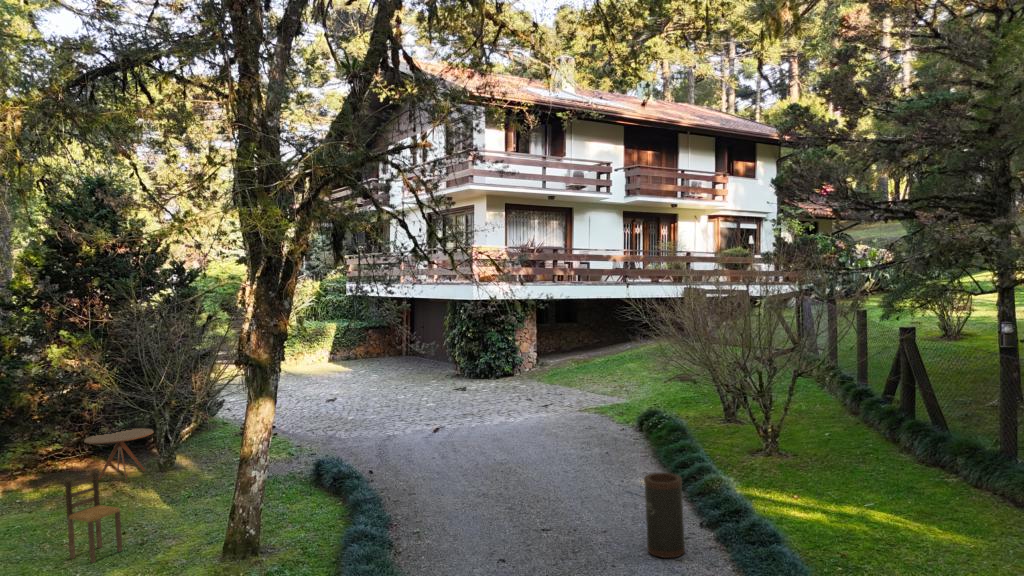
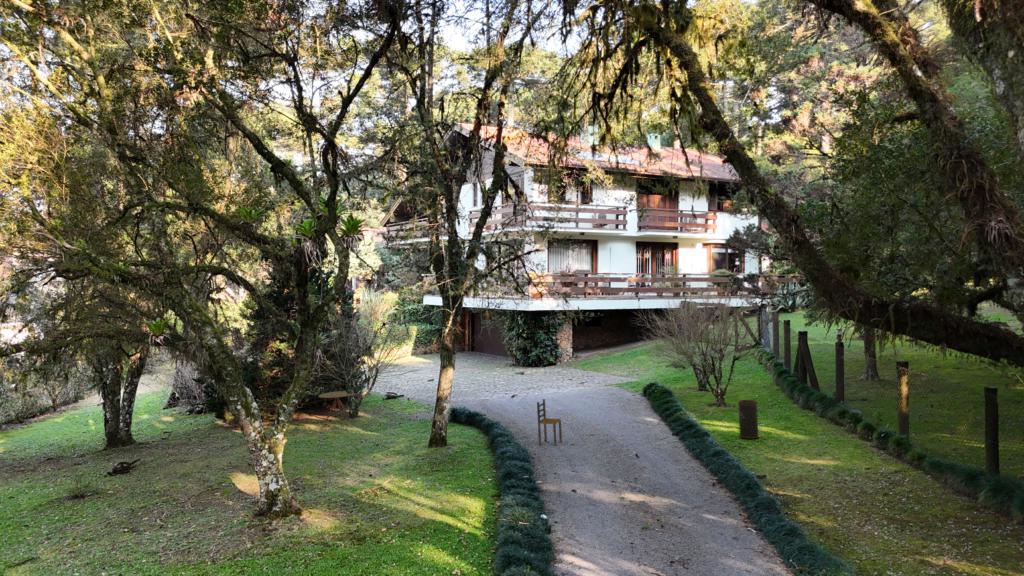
chair: present [65,469,122,563] -> present [537,399,562,446]
trash can: present [644,473,685,558] -> present [738,400,759,439]

